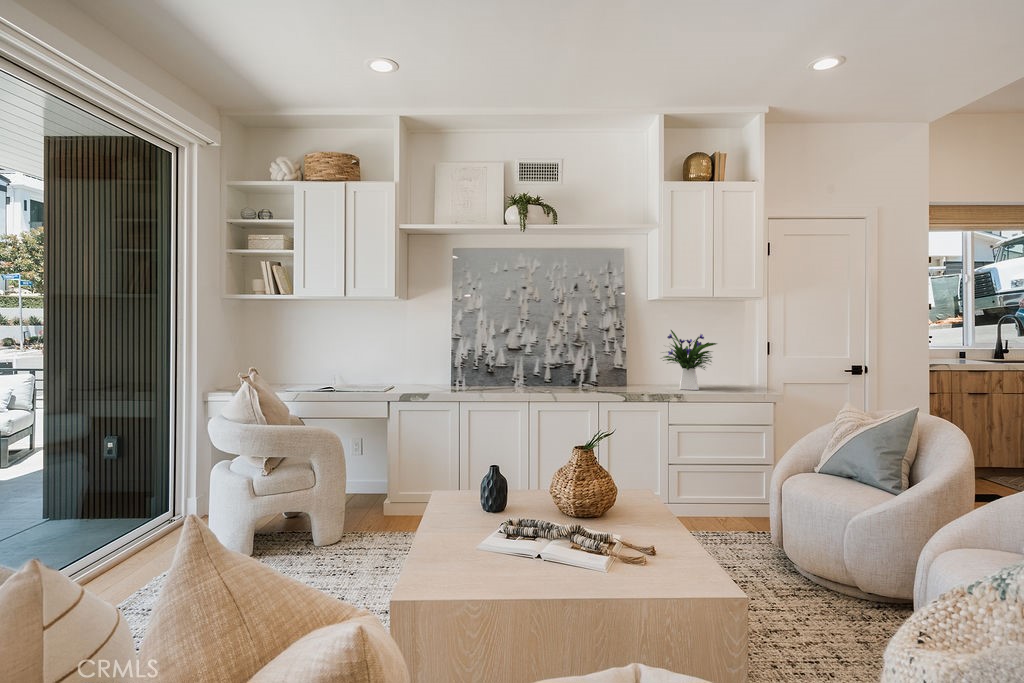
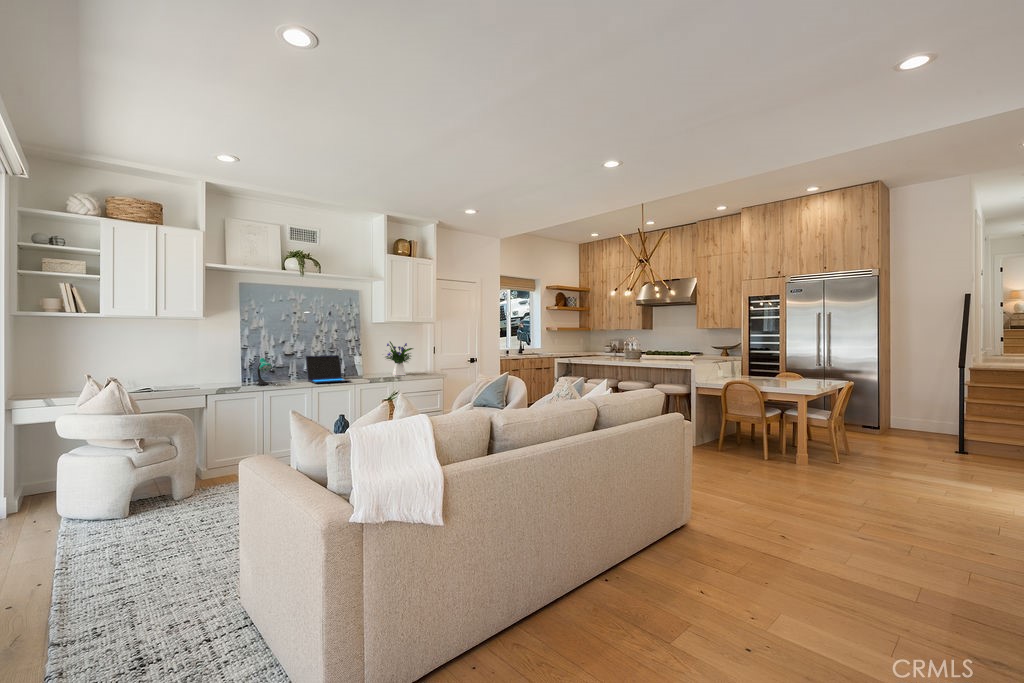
laptop: none [532,351,588,394] -> present [306,355,351,383]
desk lamp: none [455,352,483,393] -> present [257,358,274,386]

